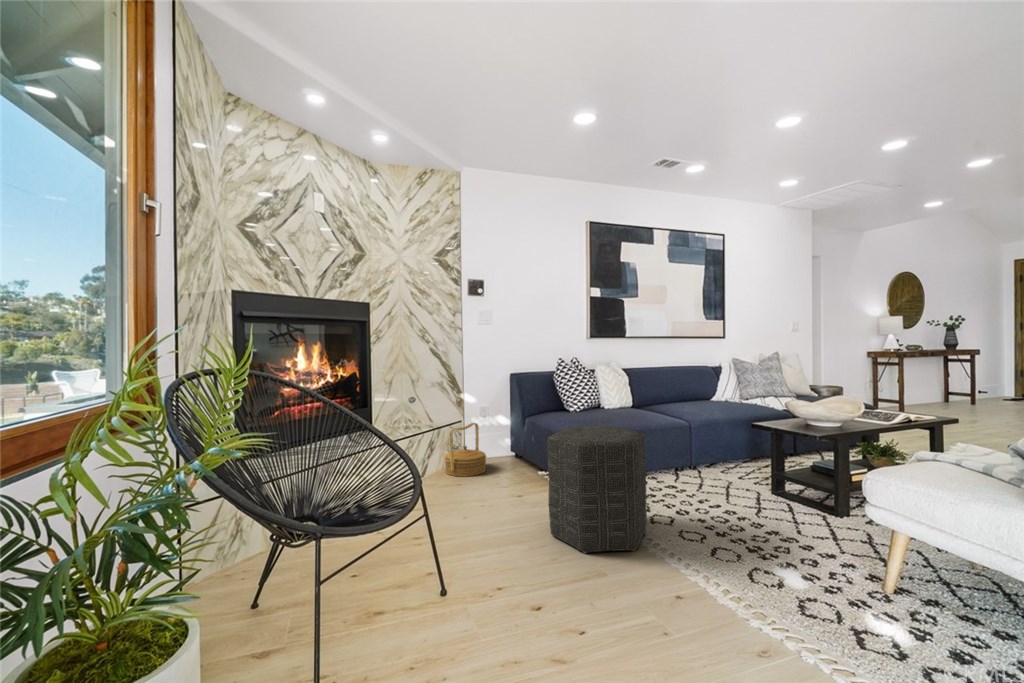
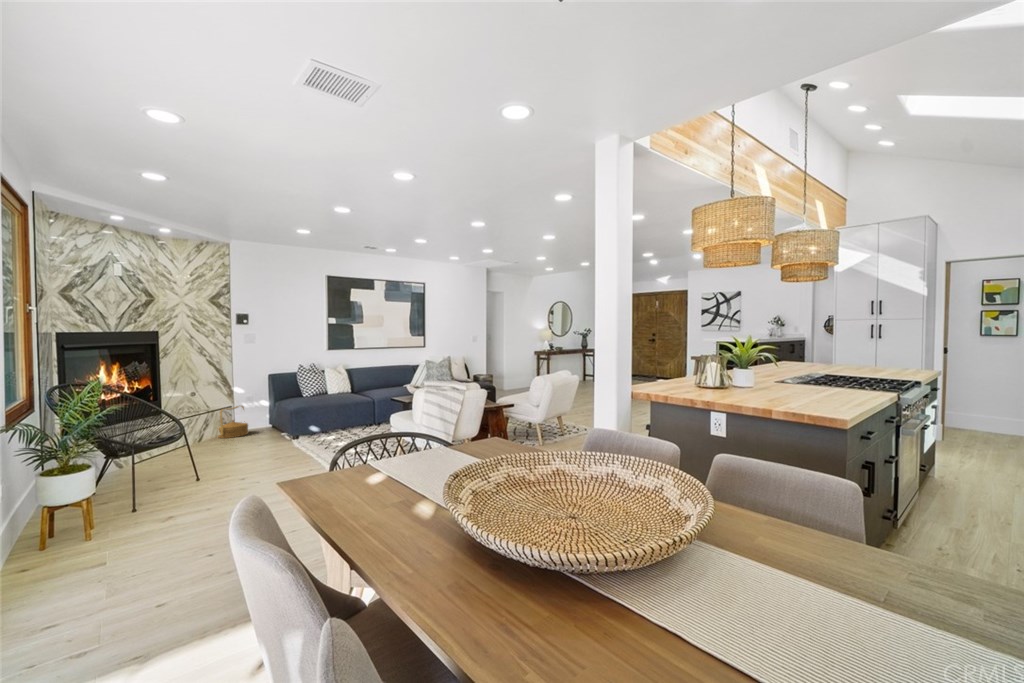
ottoman: present [548,426,647,553] -> none [265,398,320,456]

